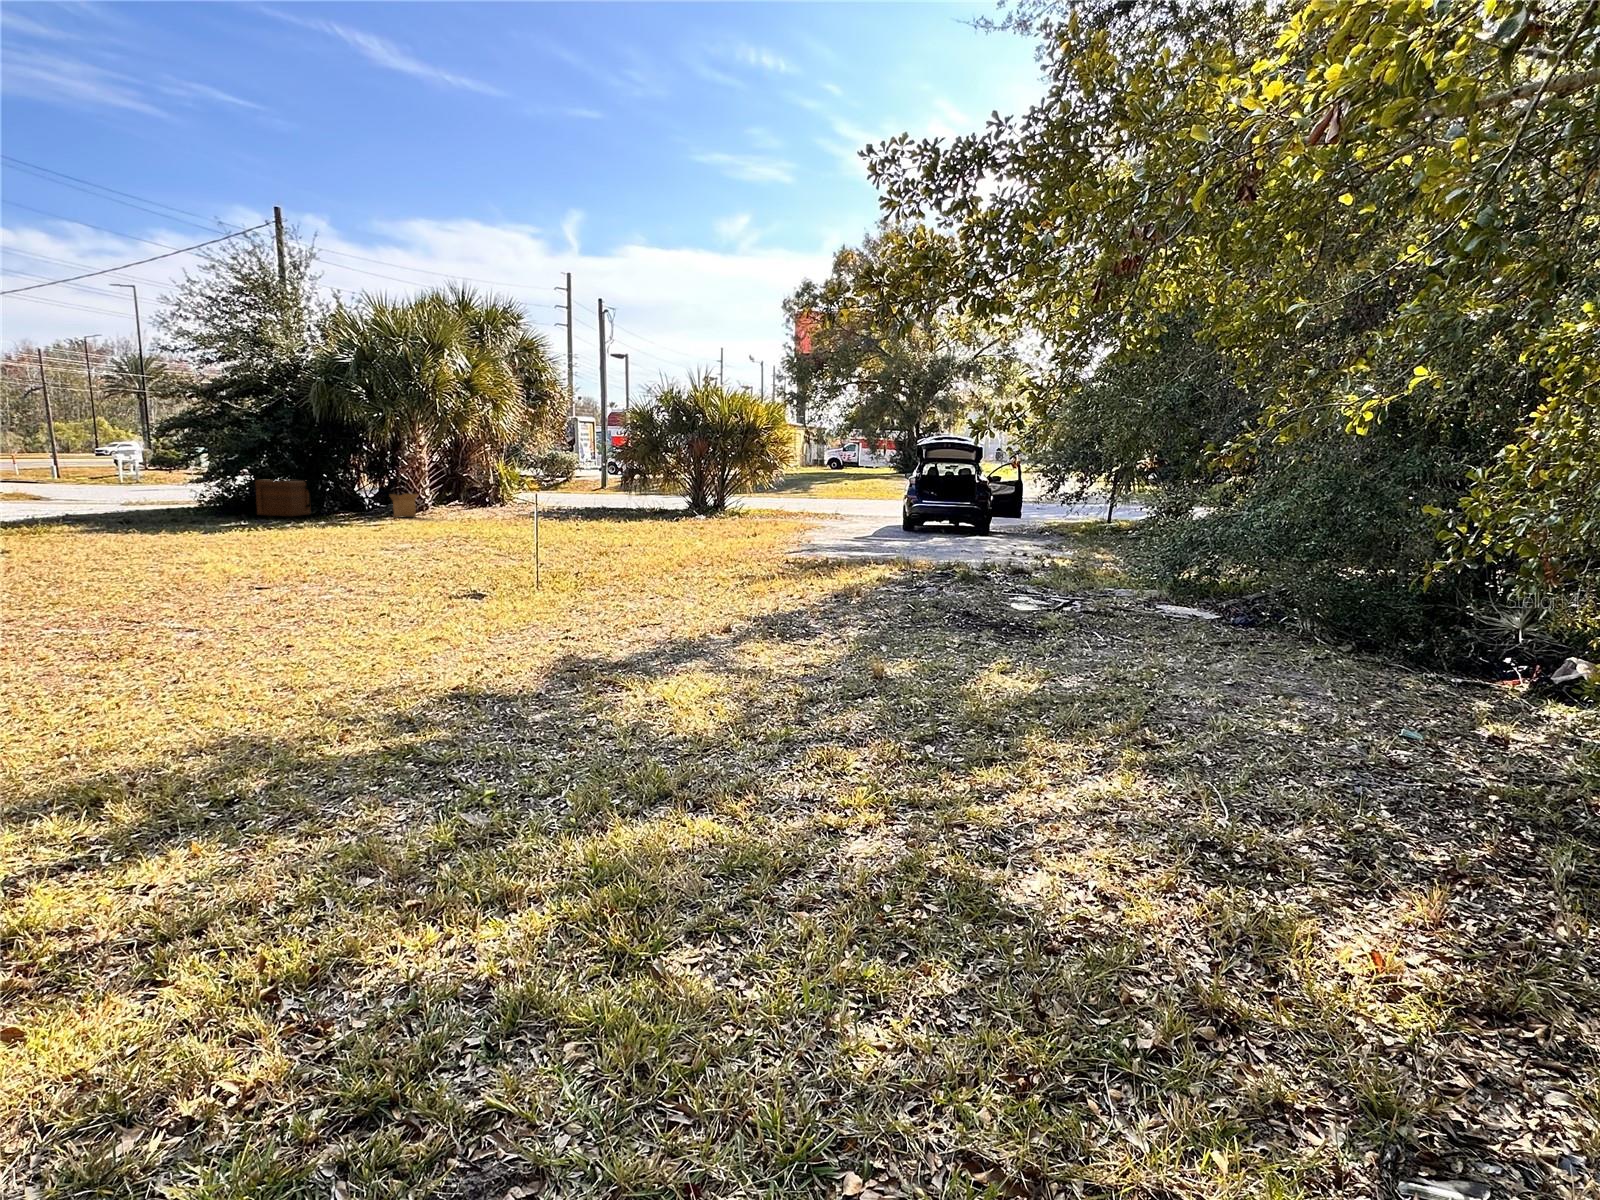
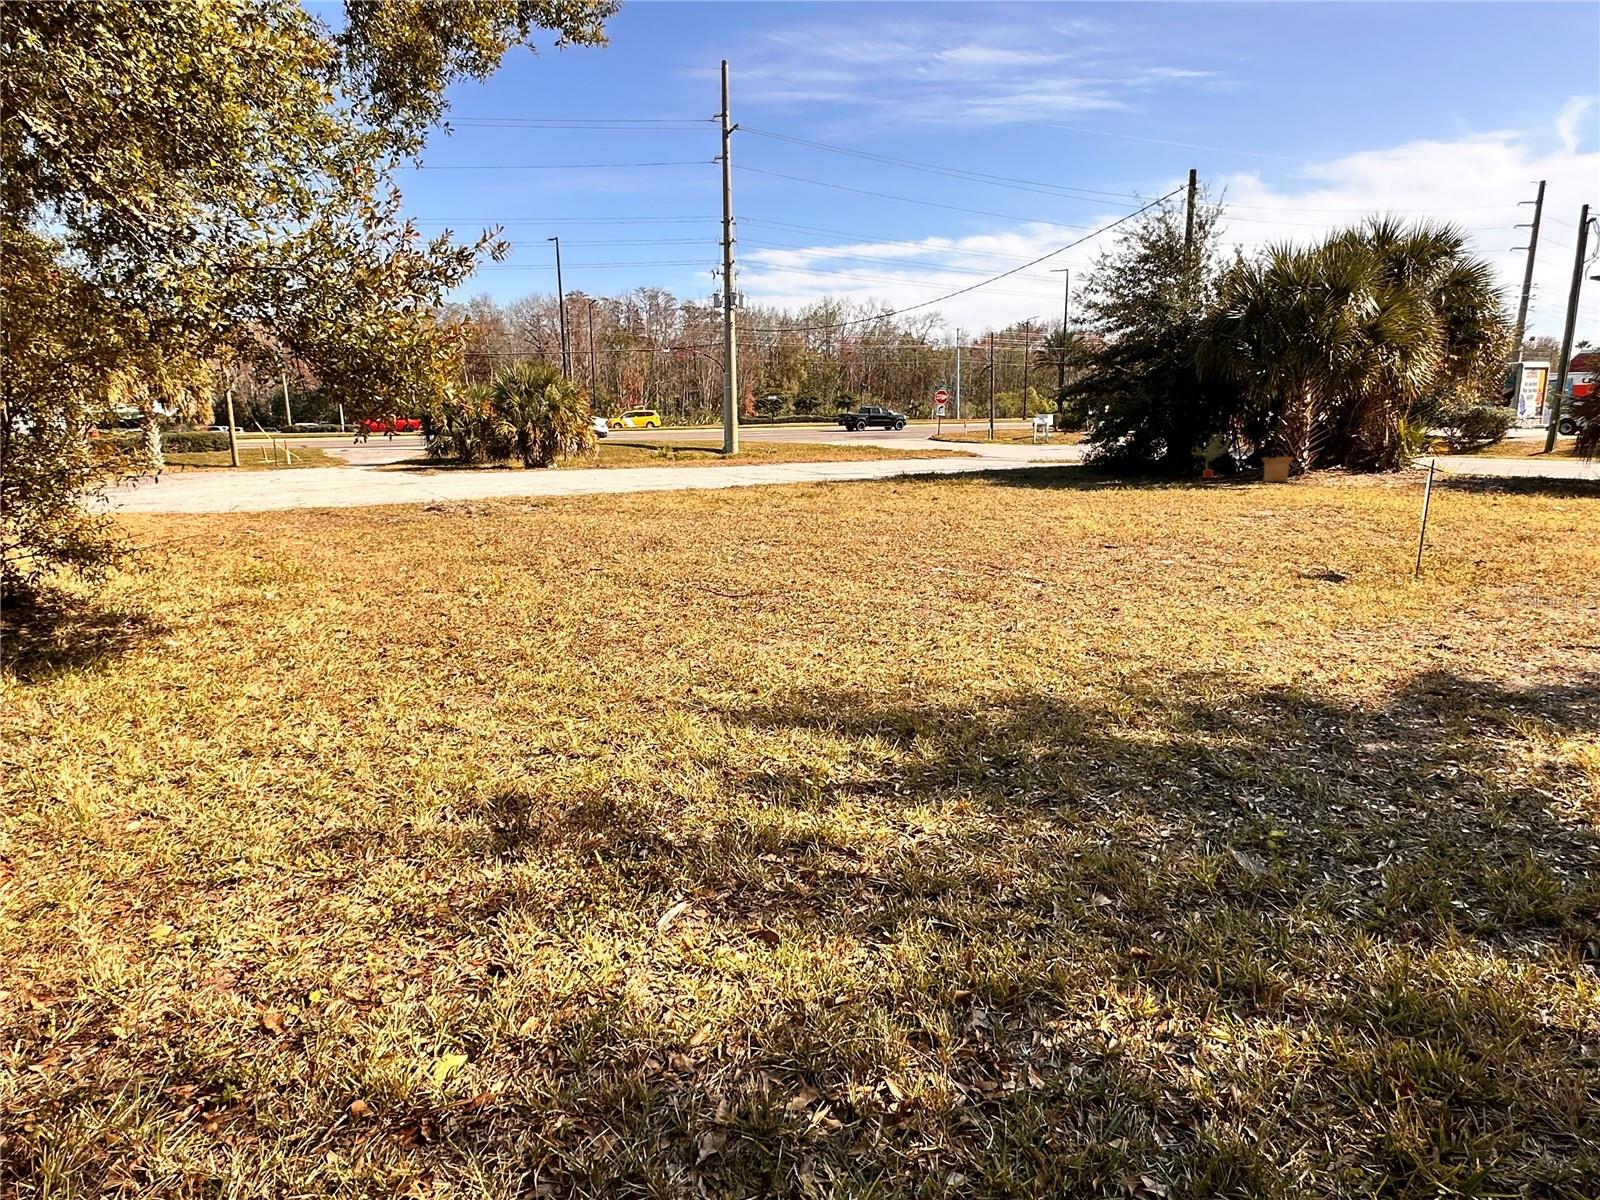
potted tree: none [317,470,357,516] -> present [1194,434,1230,478]
wooden crate: present [255,479,311,517] -> none [1134,443,1185,478]

